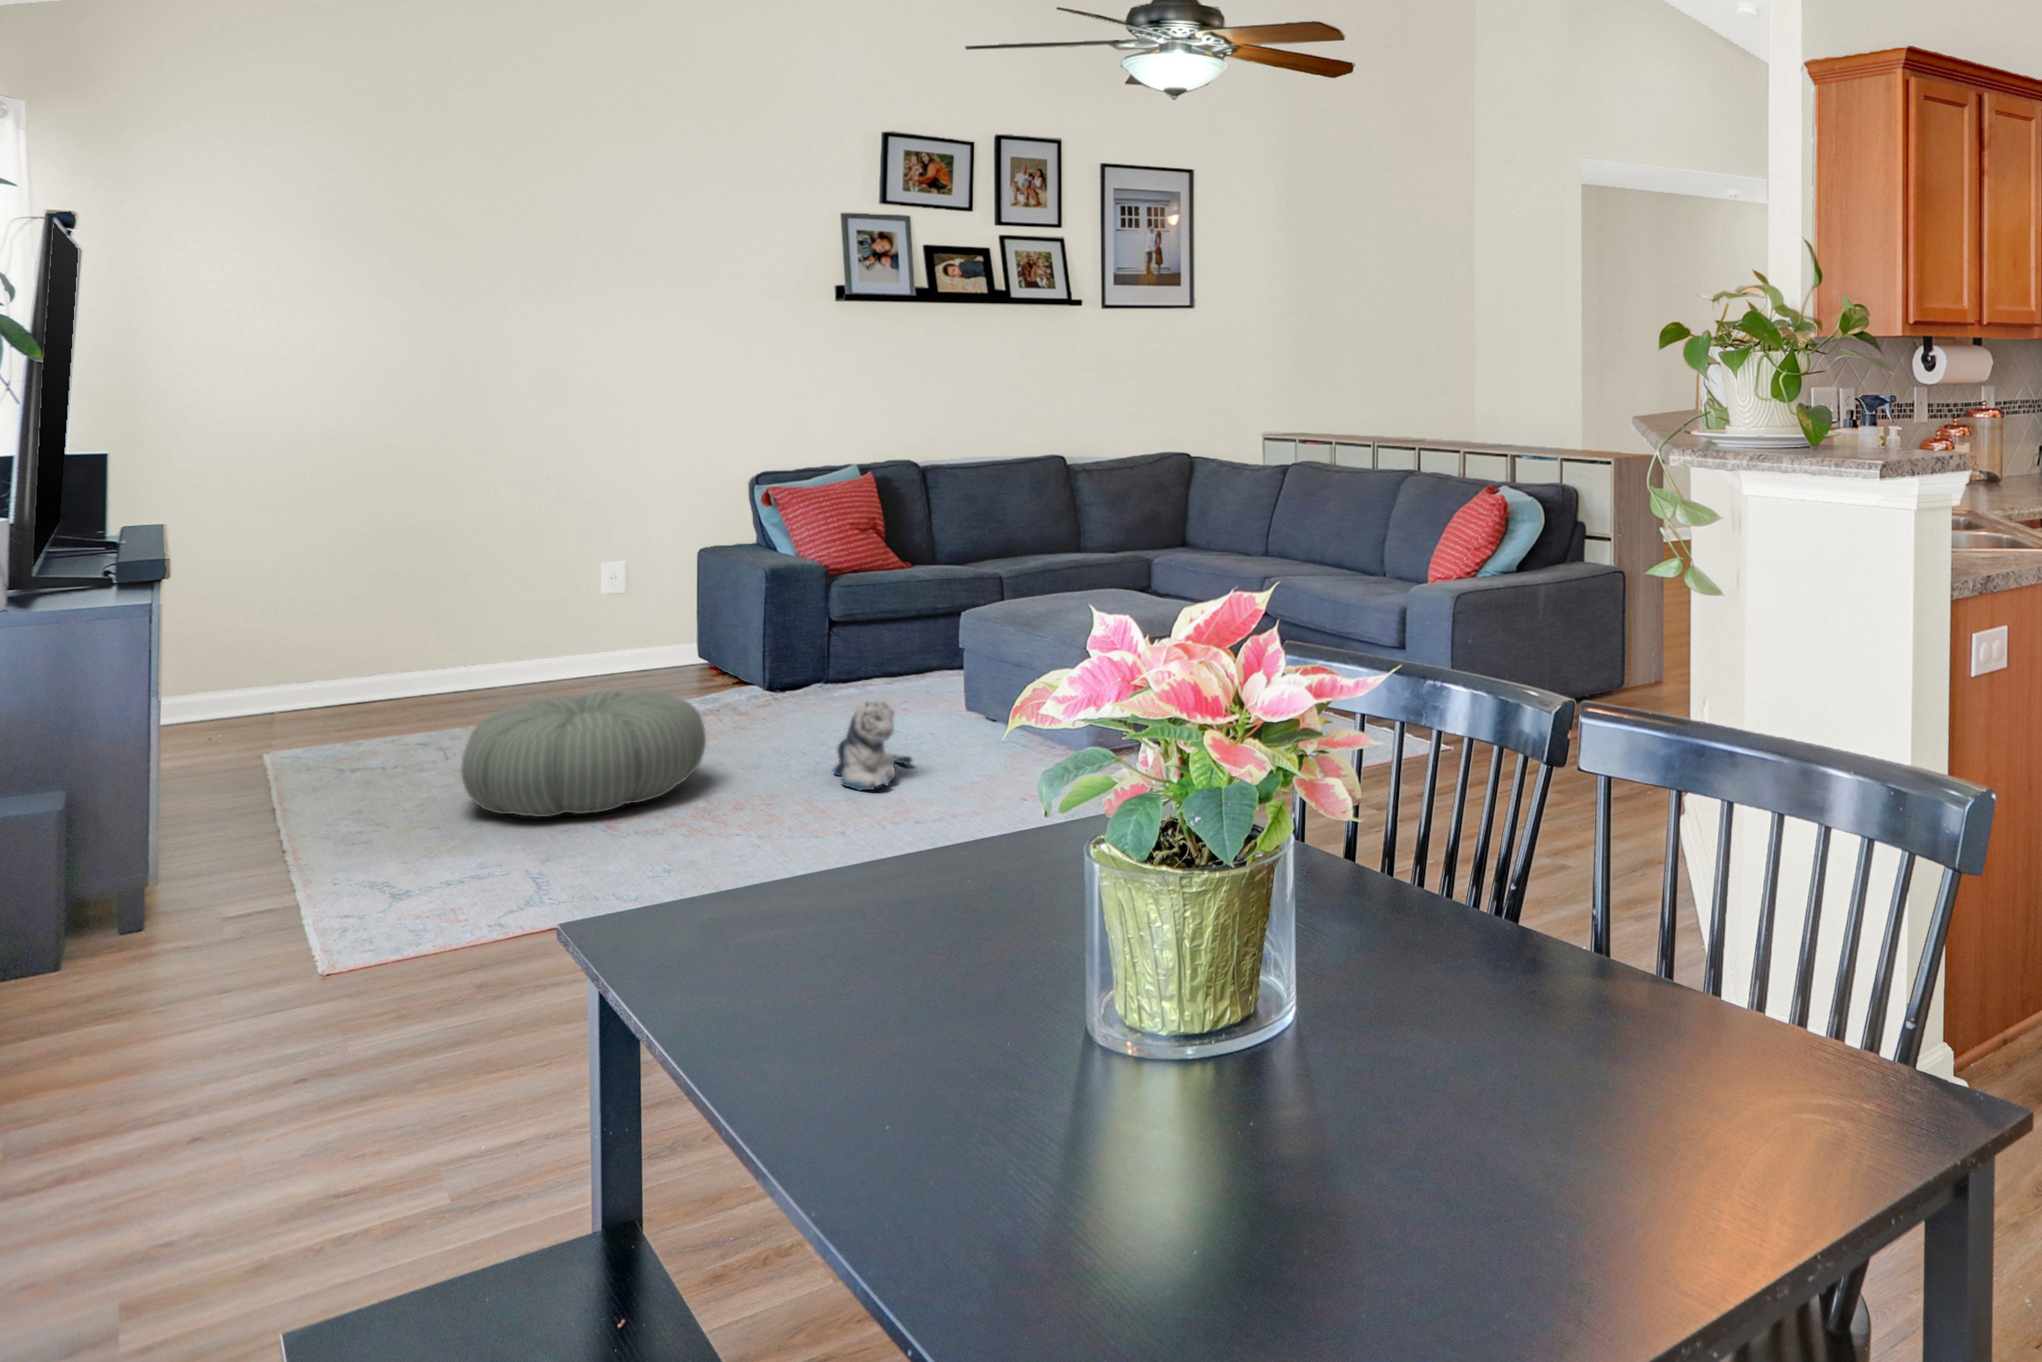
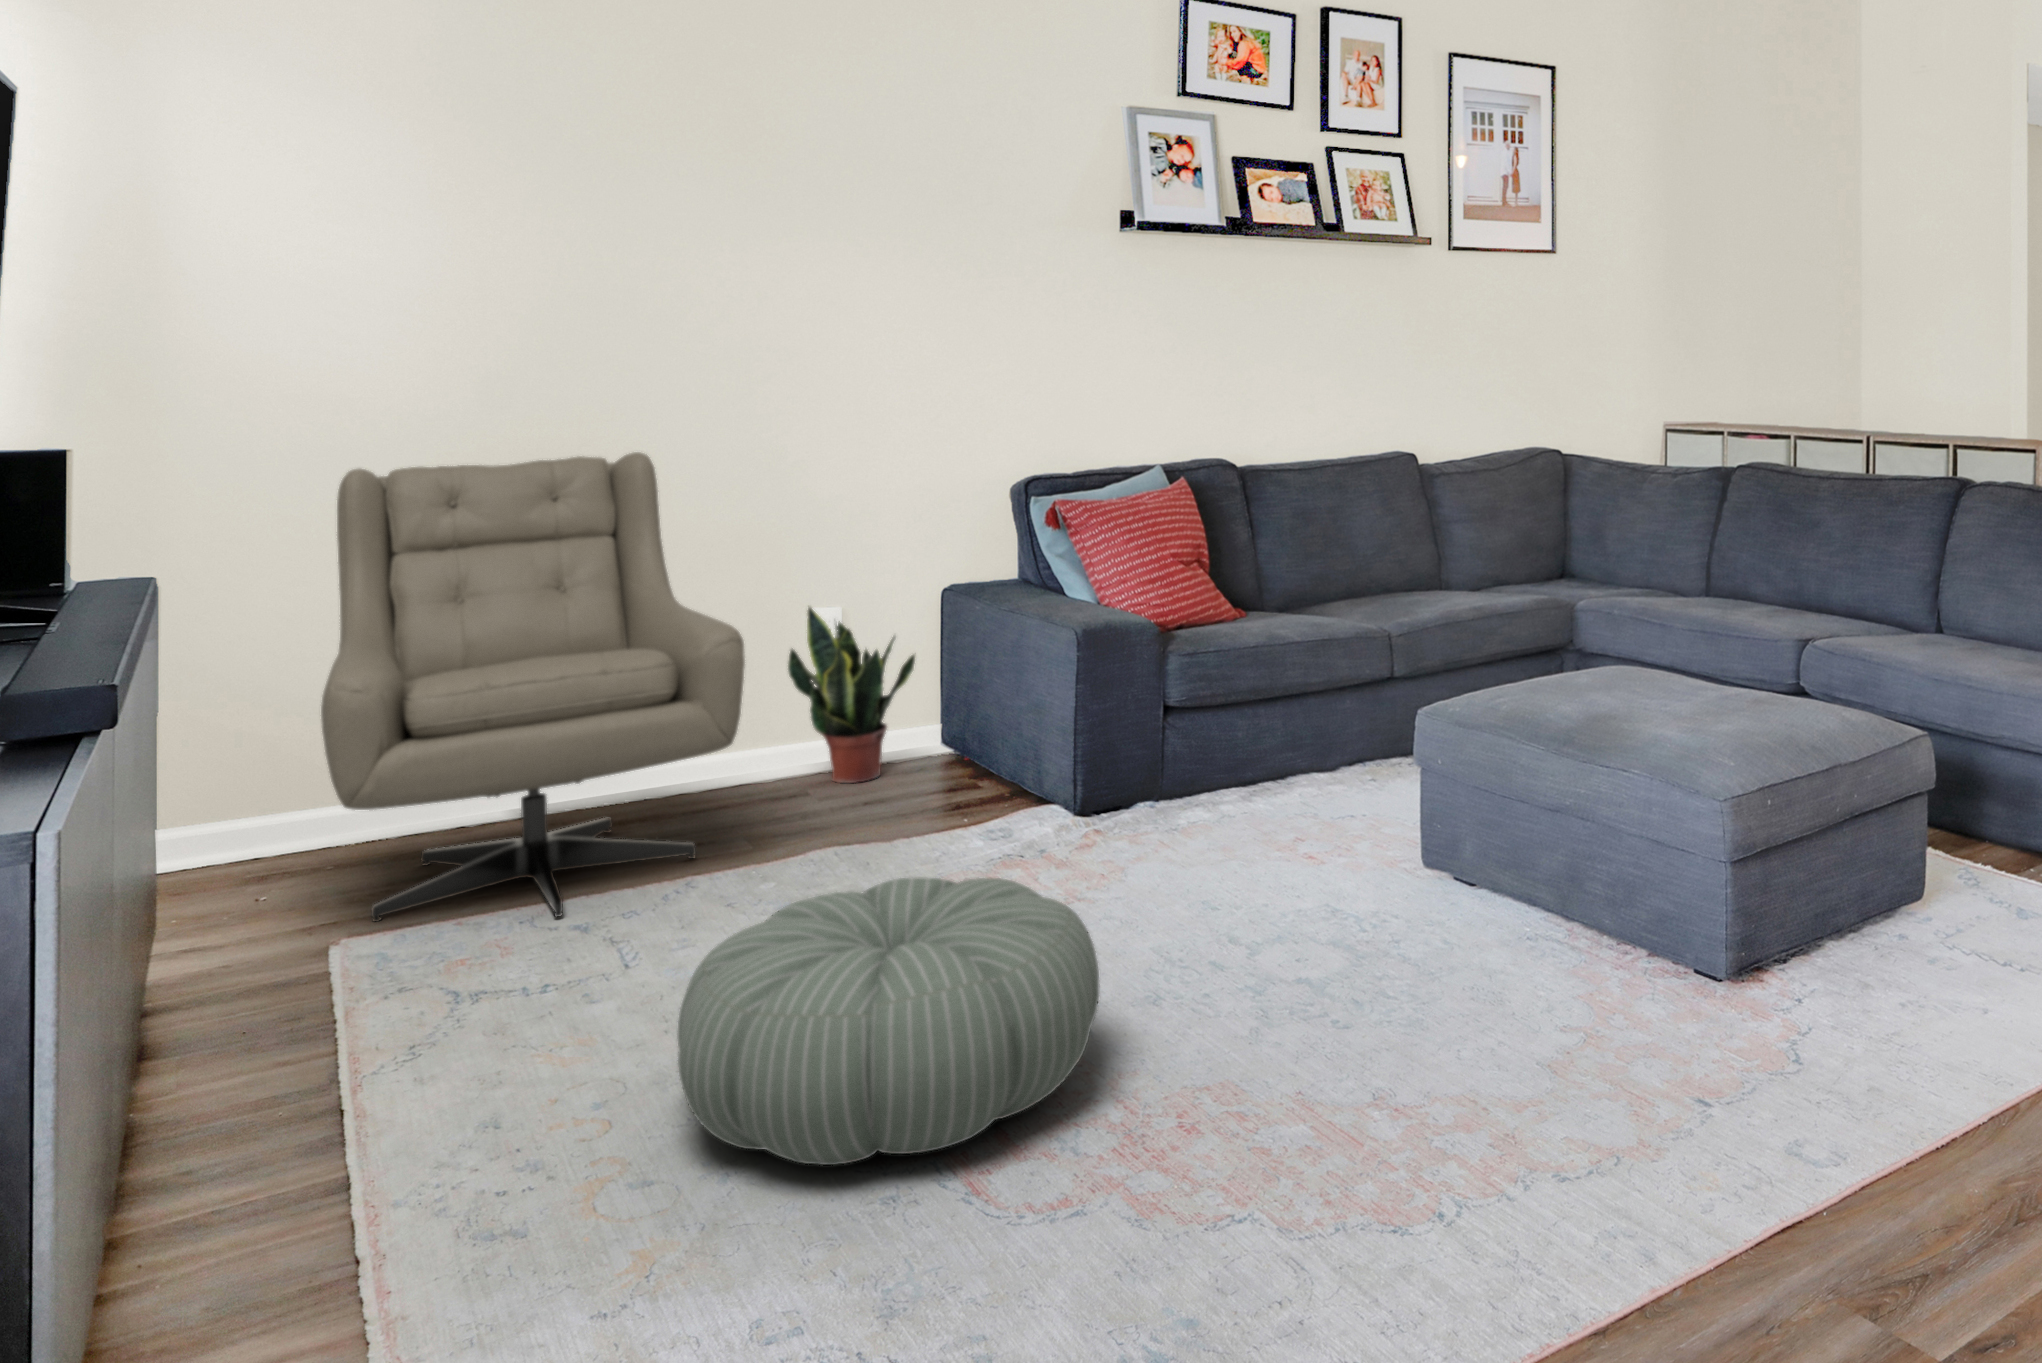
armchair: none [269,456,536,740] -> present [321,452,745,922]
potted plant: none [583,559,674,678] -> present [788,607,915,783]
plush toy: present [833,702,912,790] -> none [1307,900,1444,1080]

